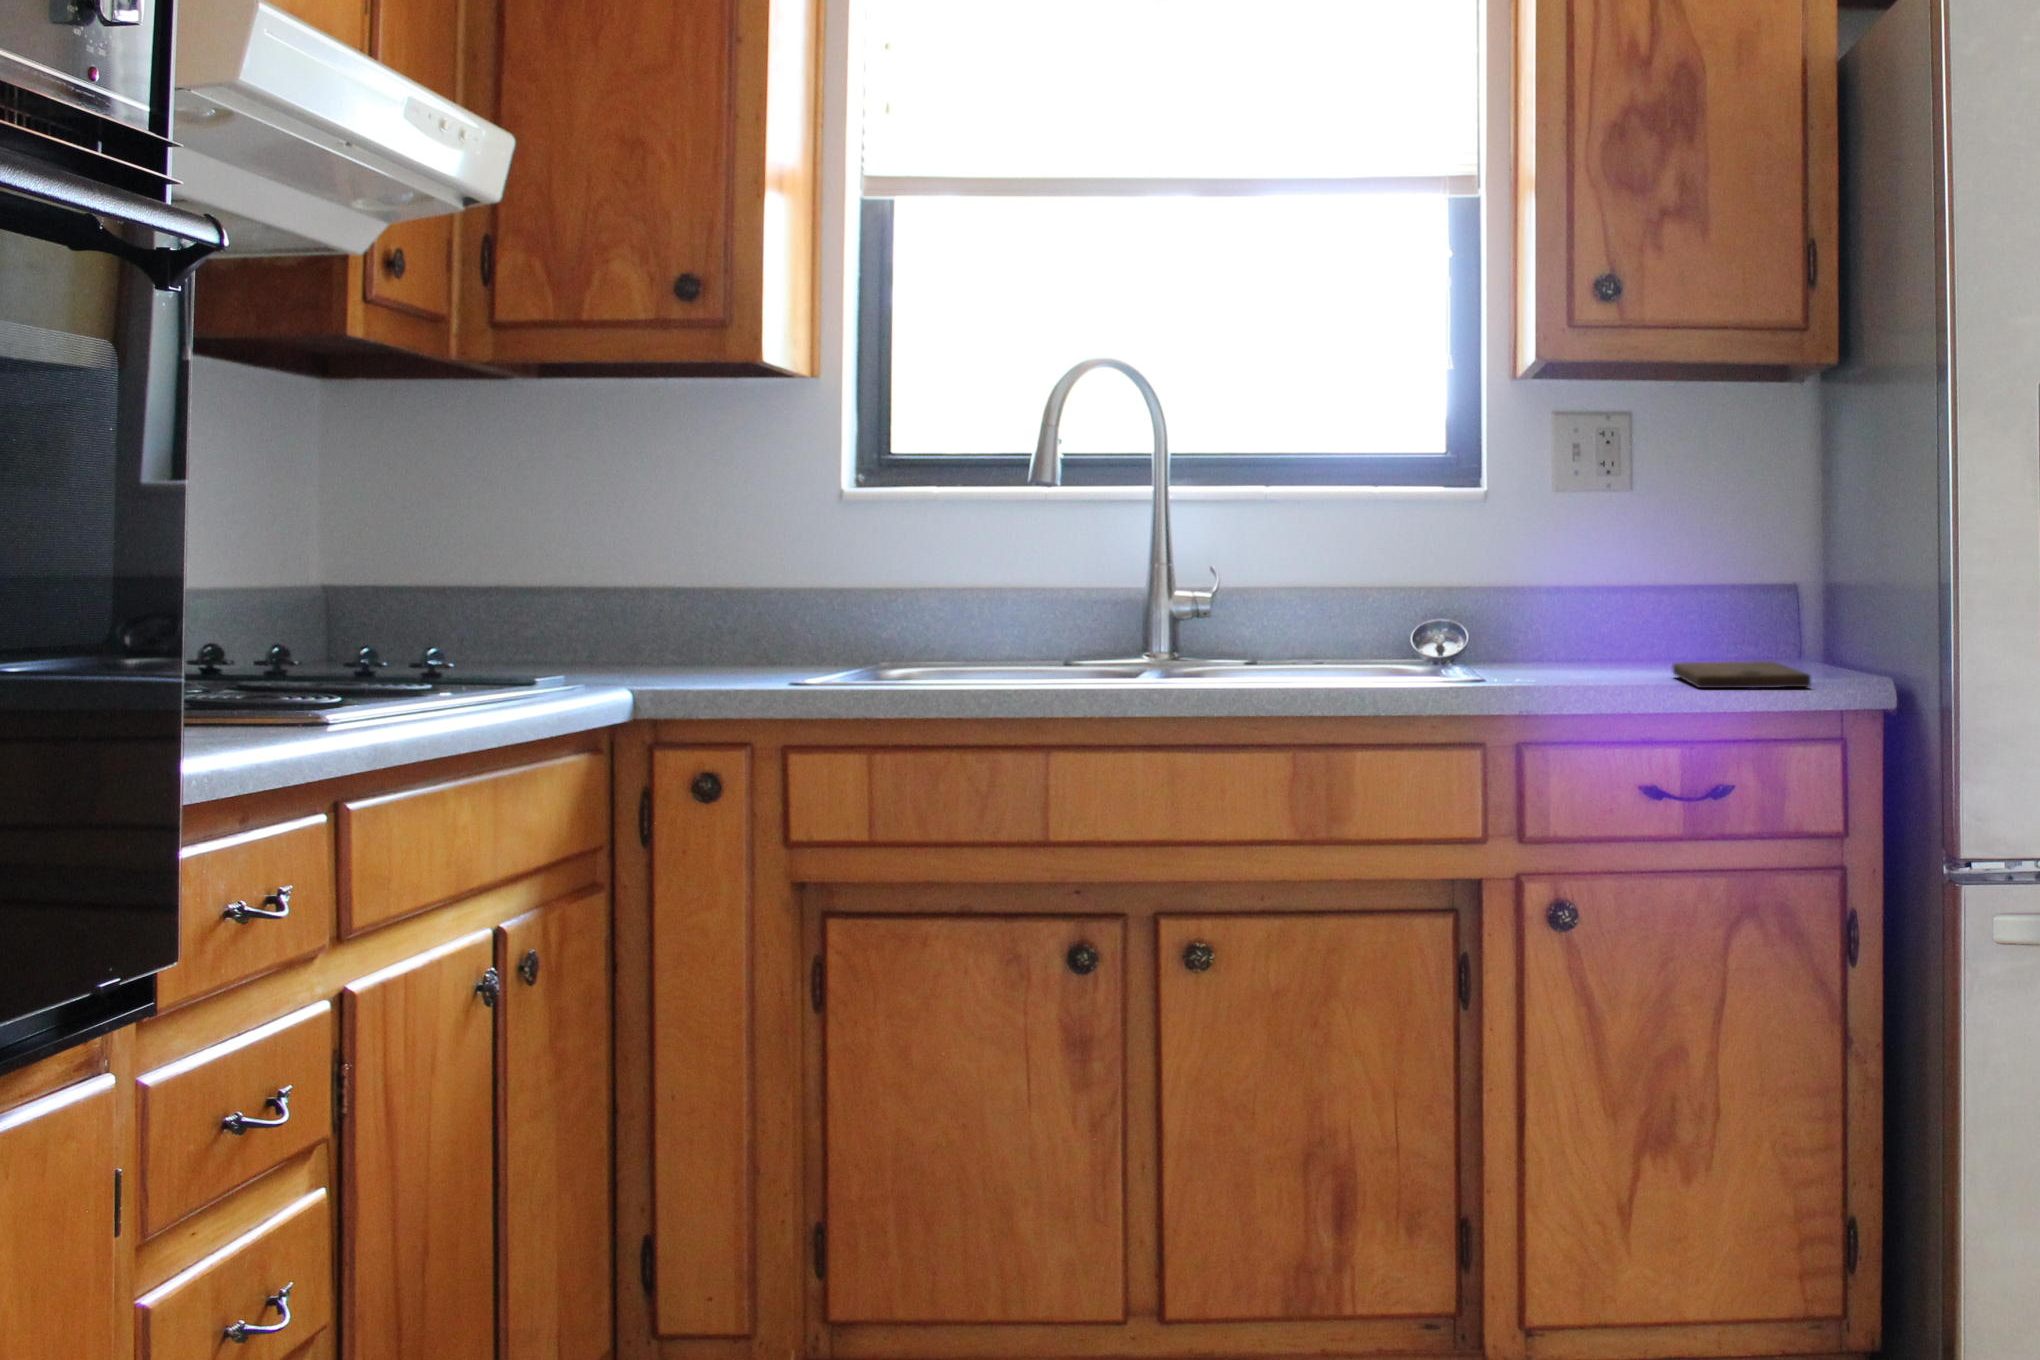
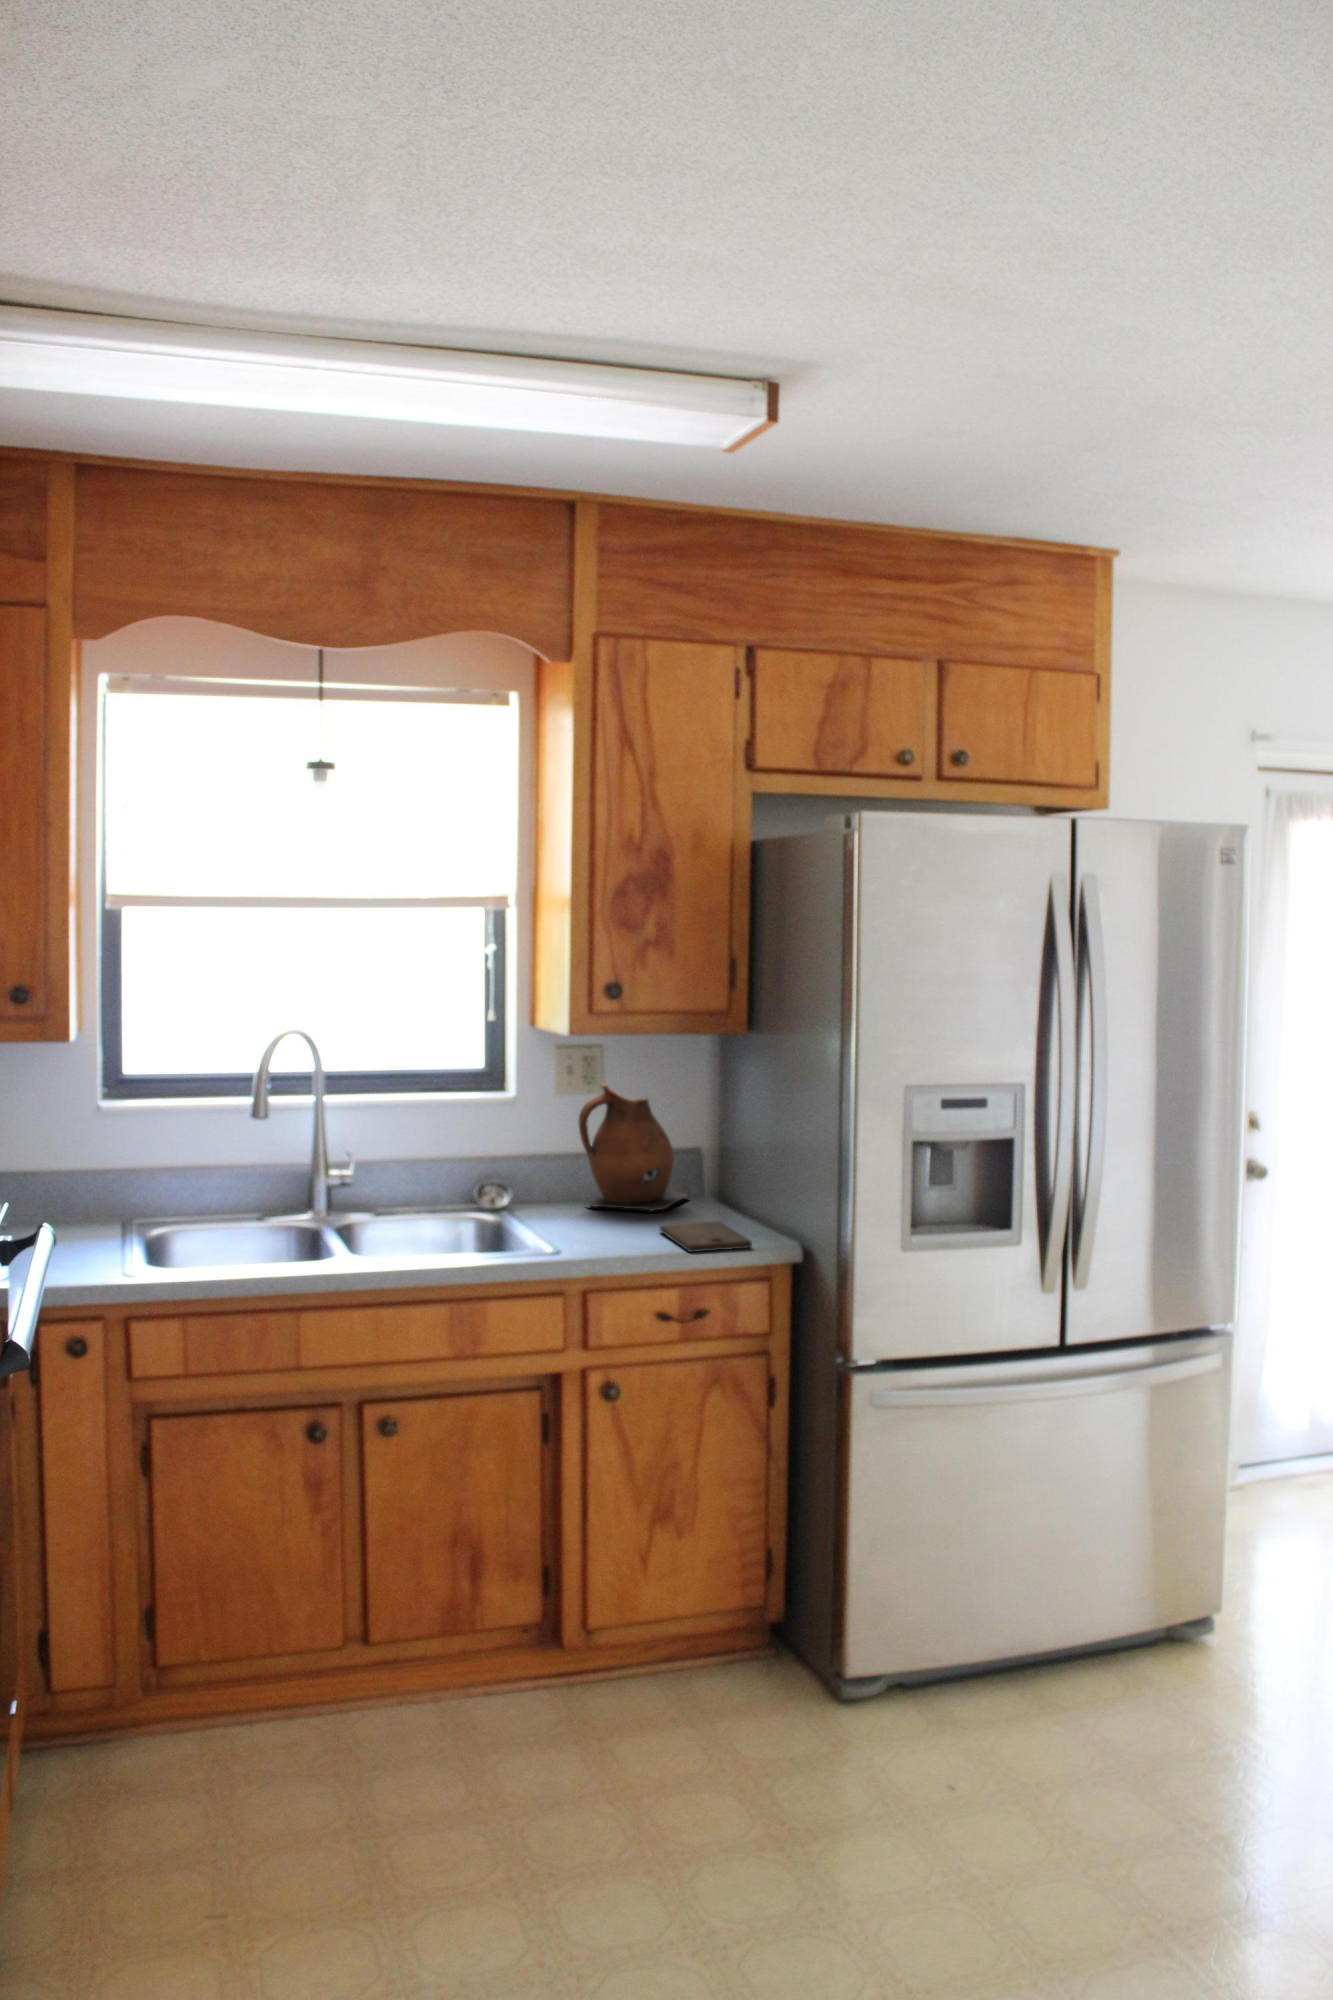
ceramic pitcher: none [1574,467,1758,665] -> present [579,1084,688,1211]

